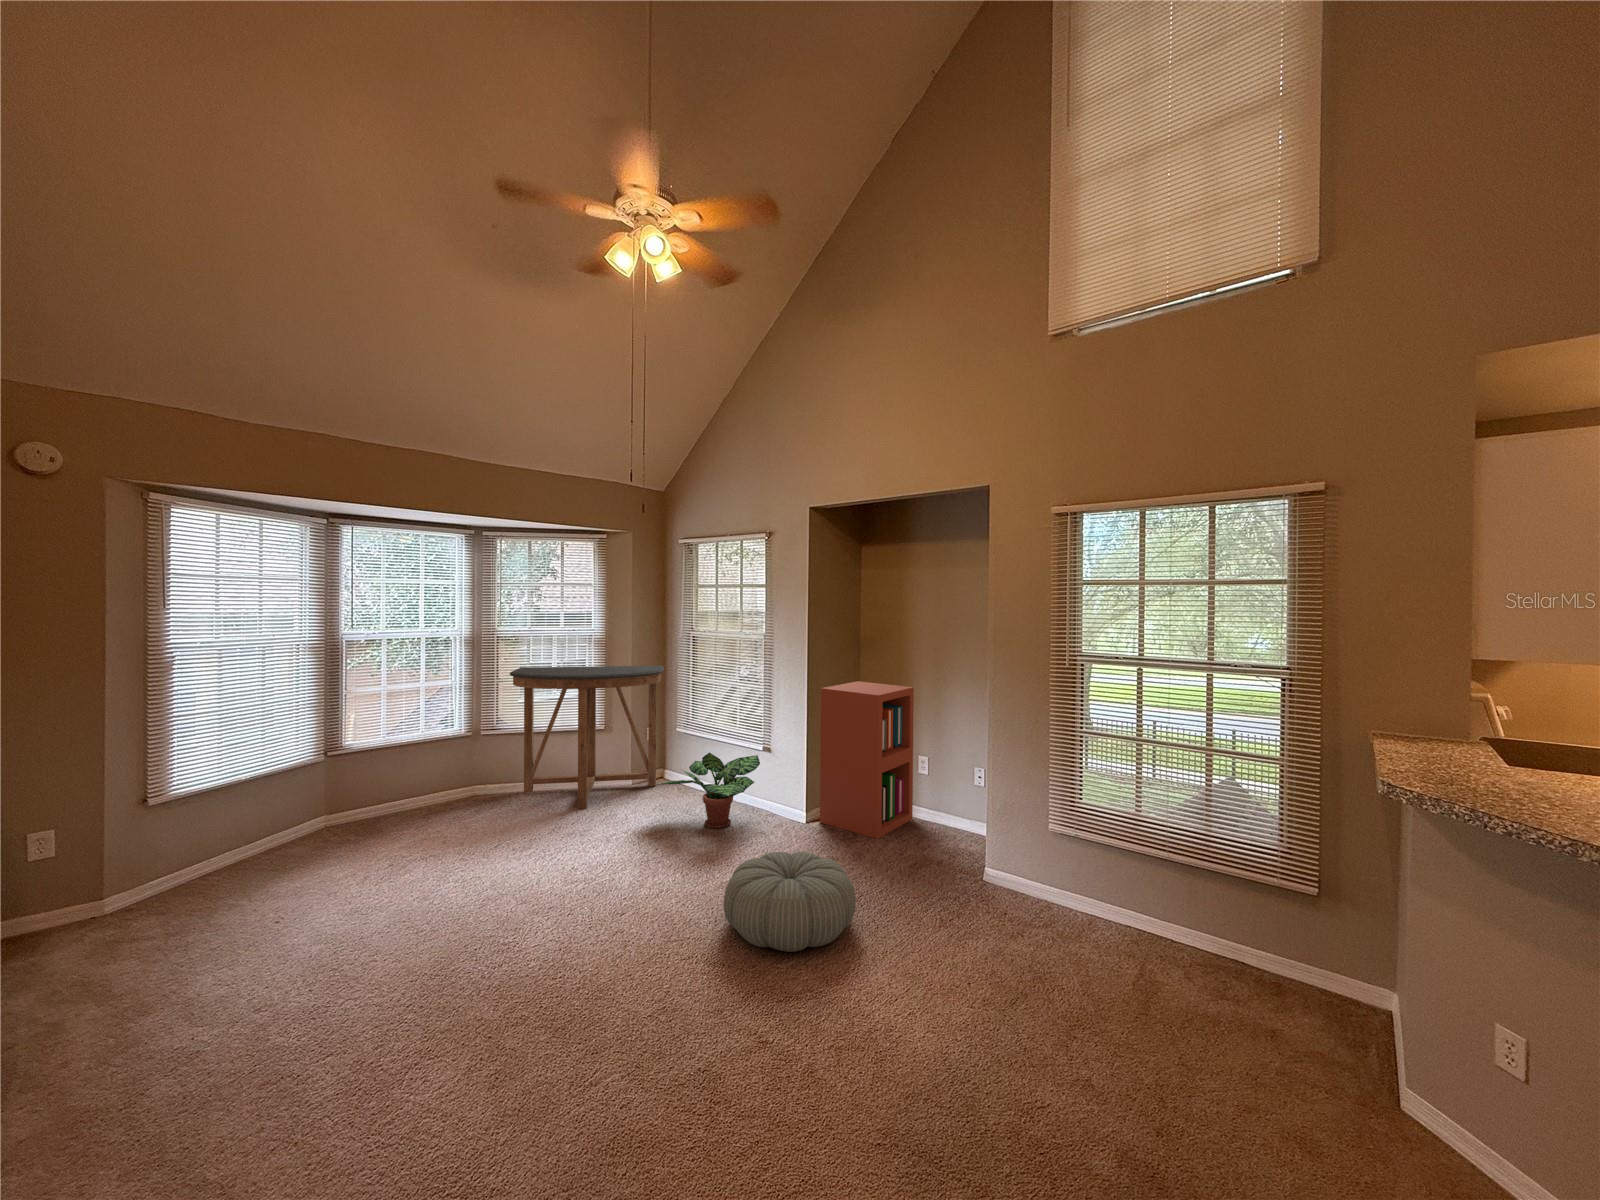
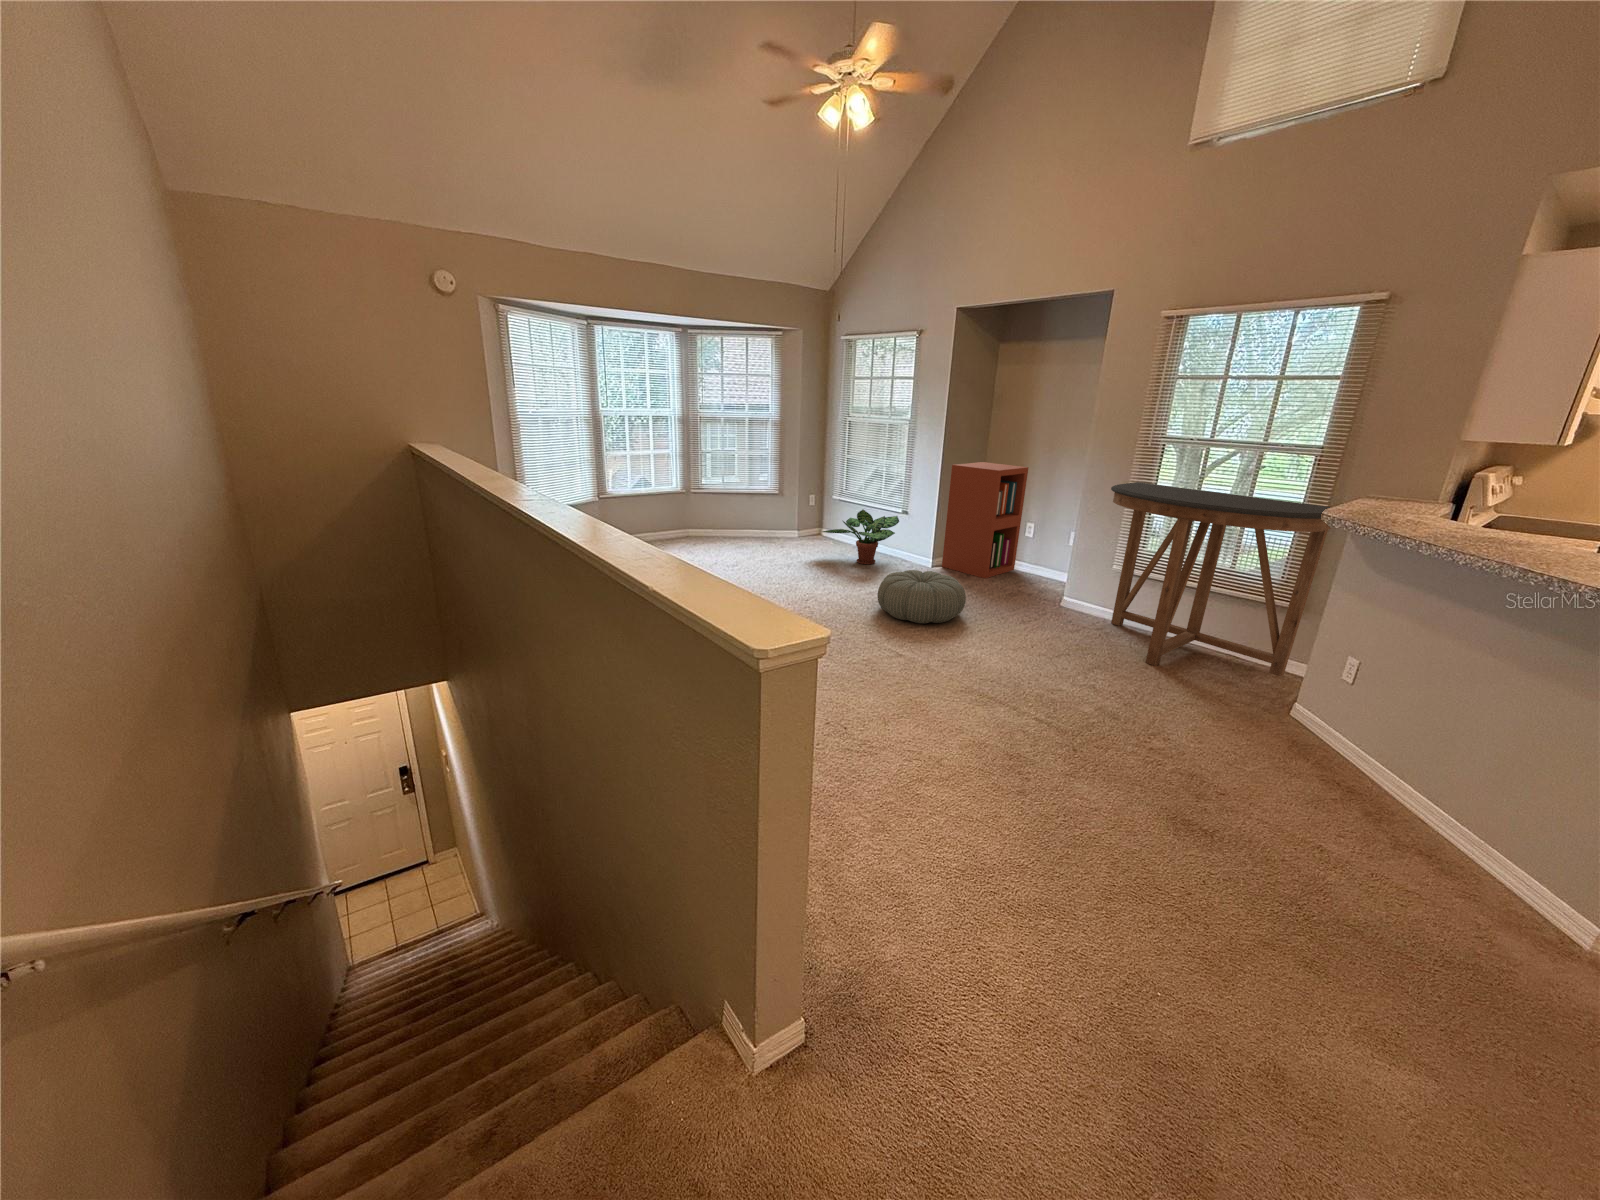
console table: present [510,666,664,809] -> present [1111,482,1331,676]

